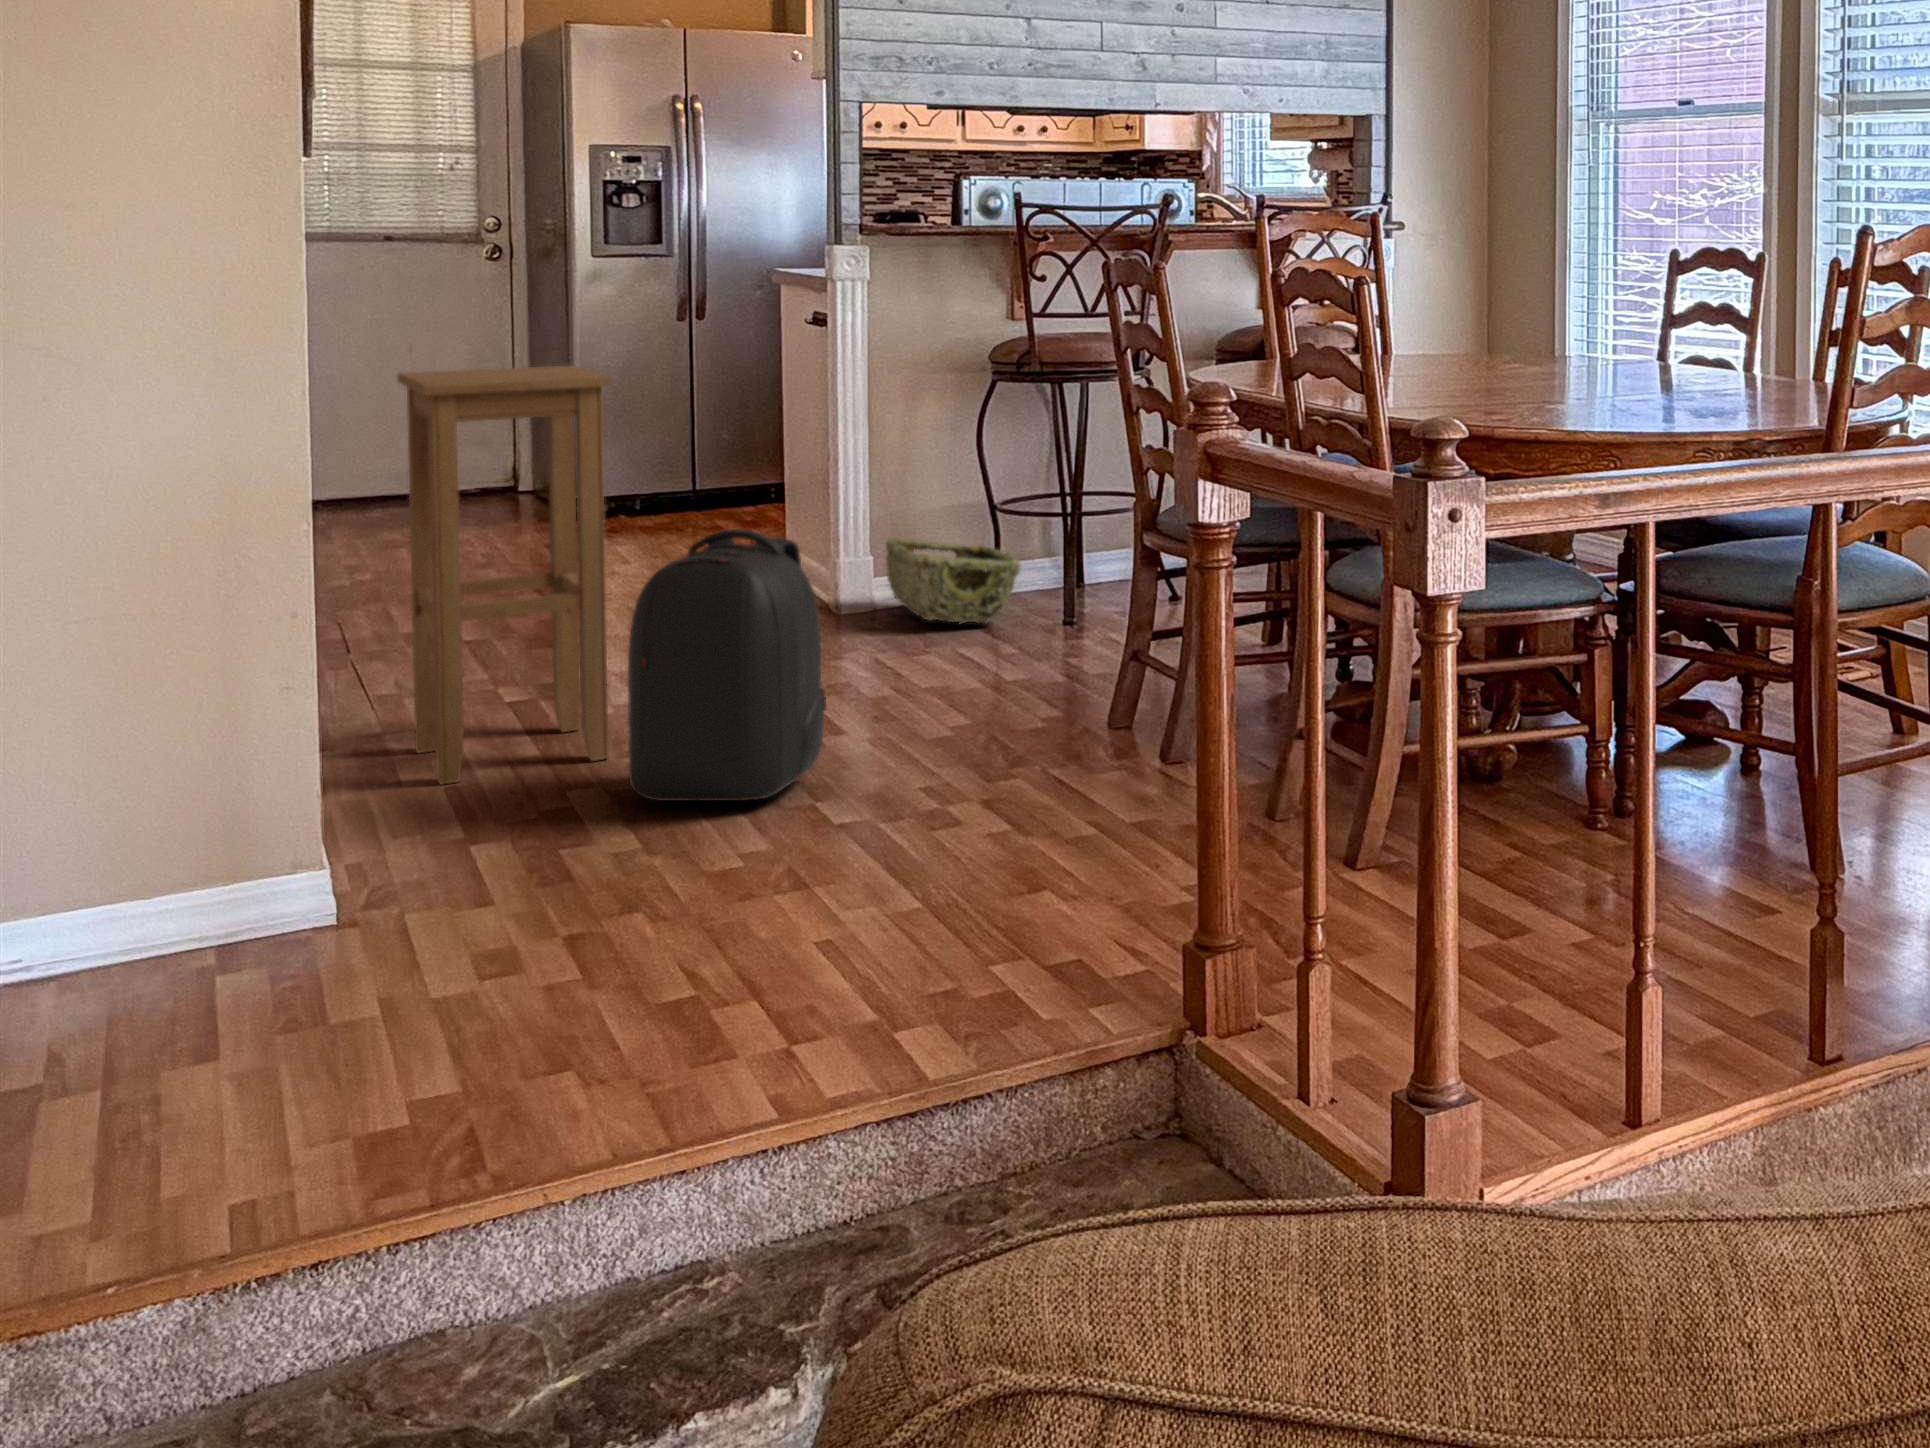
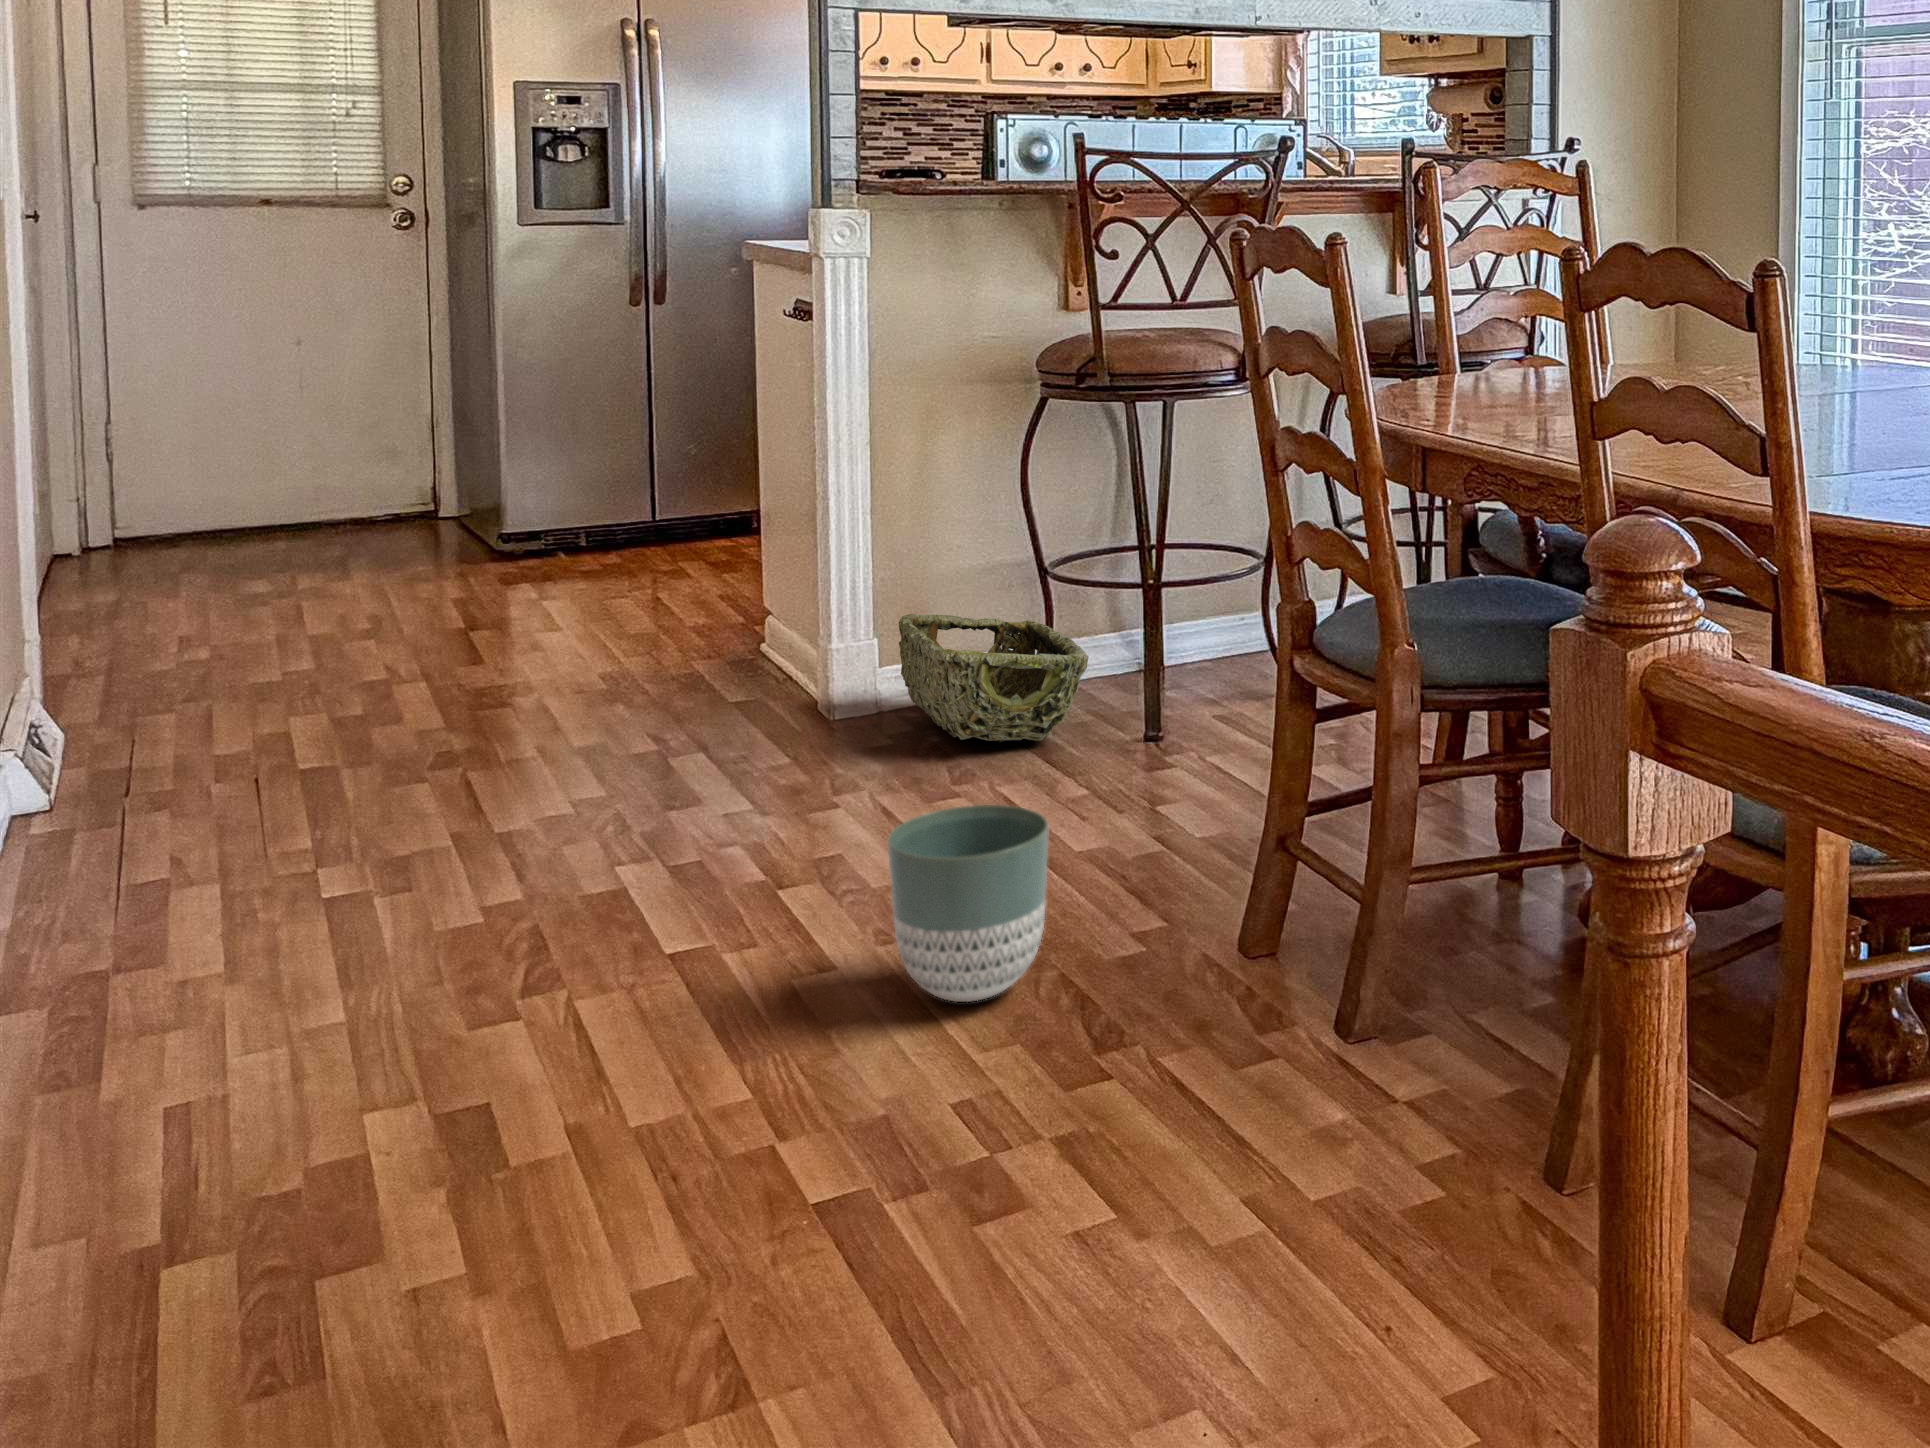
stool: present [397,365,612,784] -> none [94,406,449,1127]
backpack: present [628,529,827,801] -> none [454,695,800,1180]
planter: none [879,623,981,740] -> present [888,805,1049,1002]

